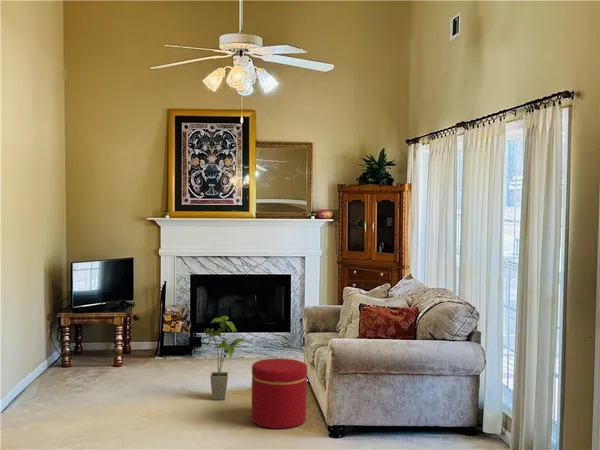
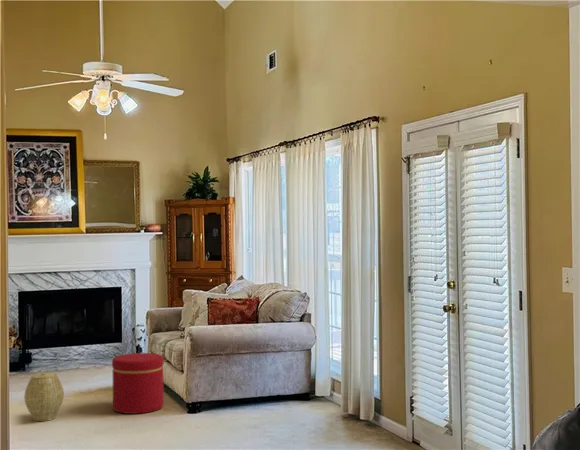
house plant: present [205,316,246,400] -> none [56,320,100,401]
woven basket: none [160,373,200,426] -> present [24,373,64,421]

